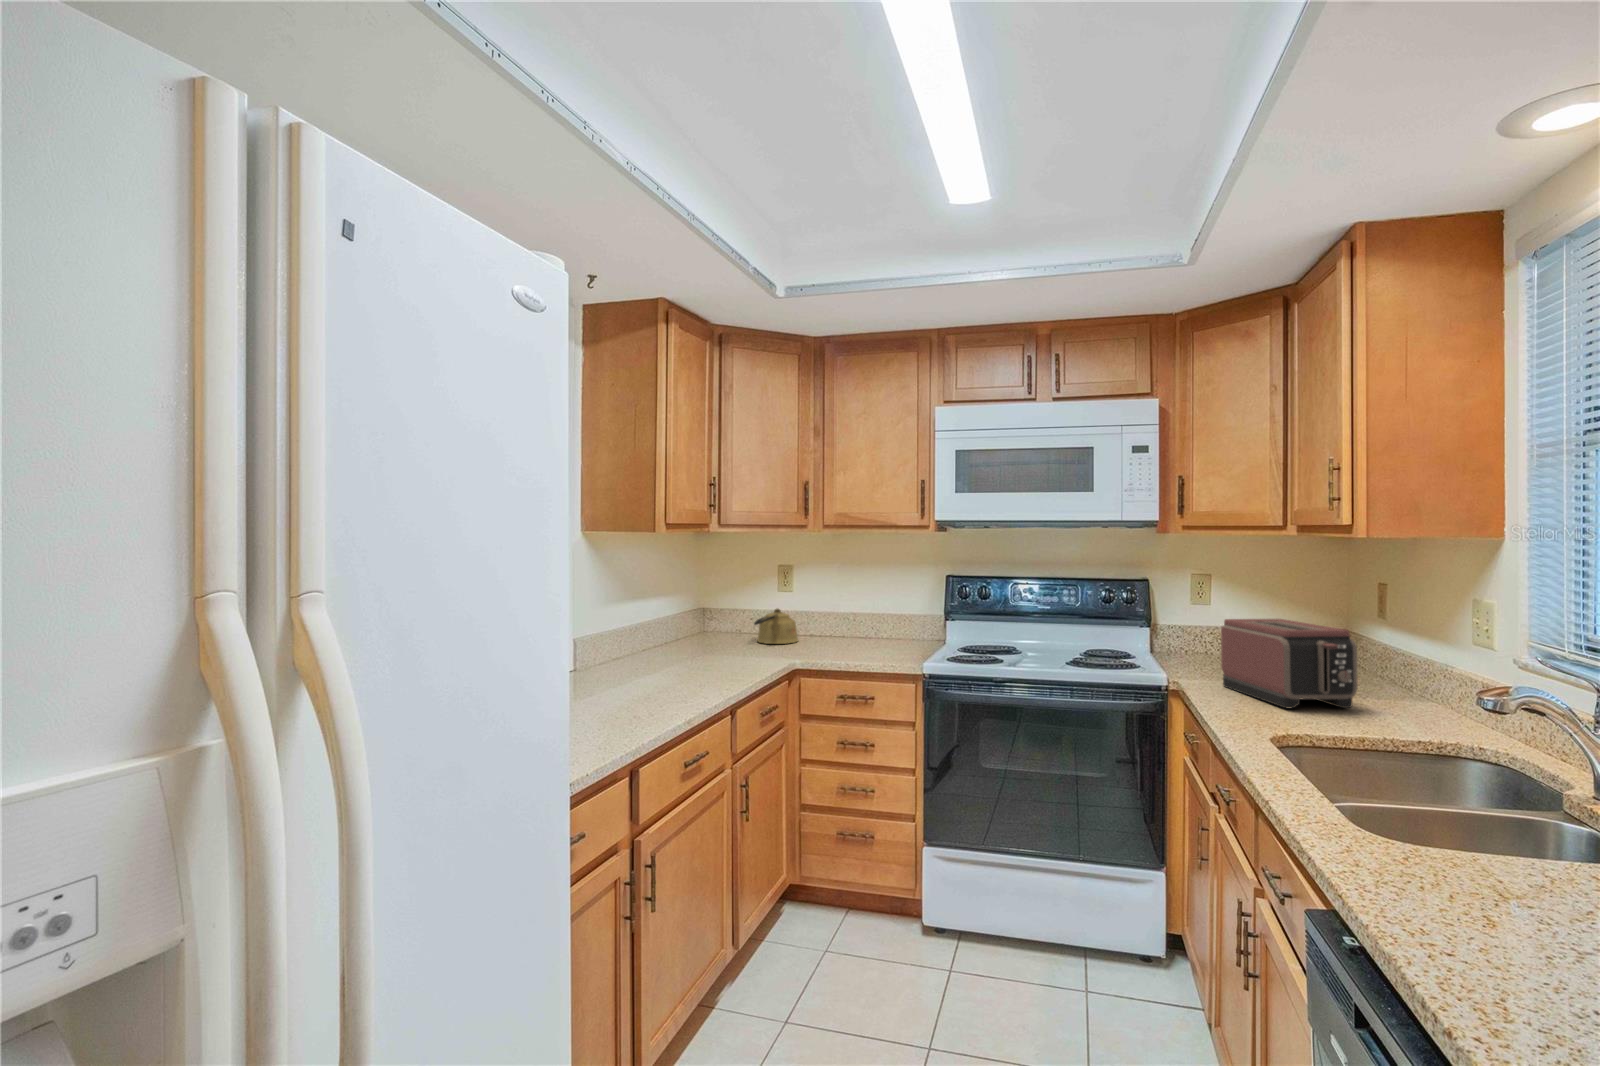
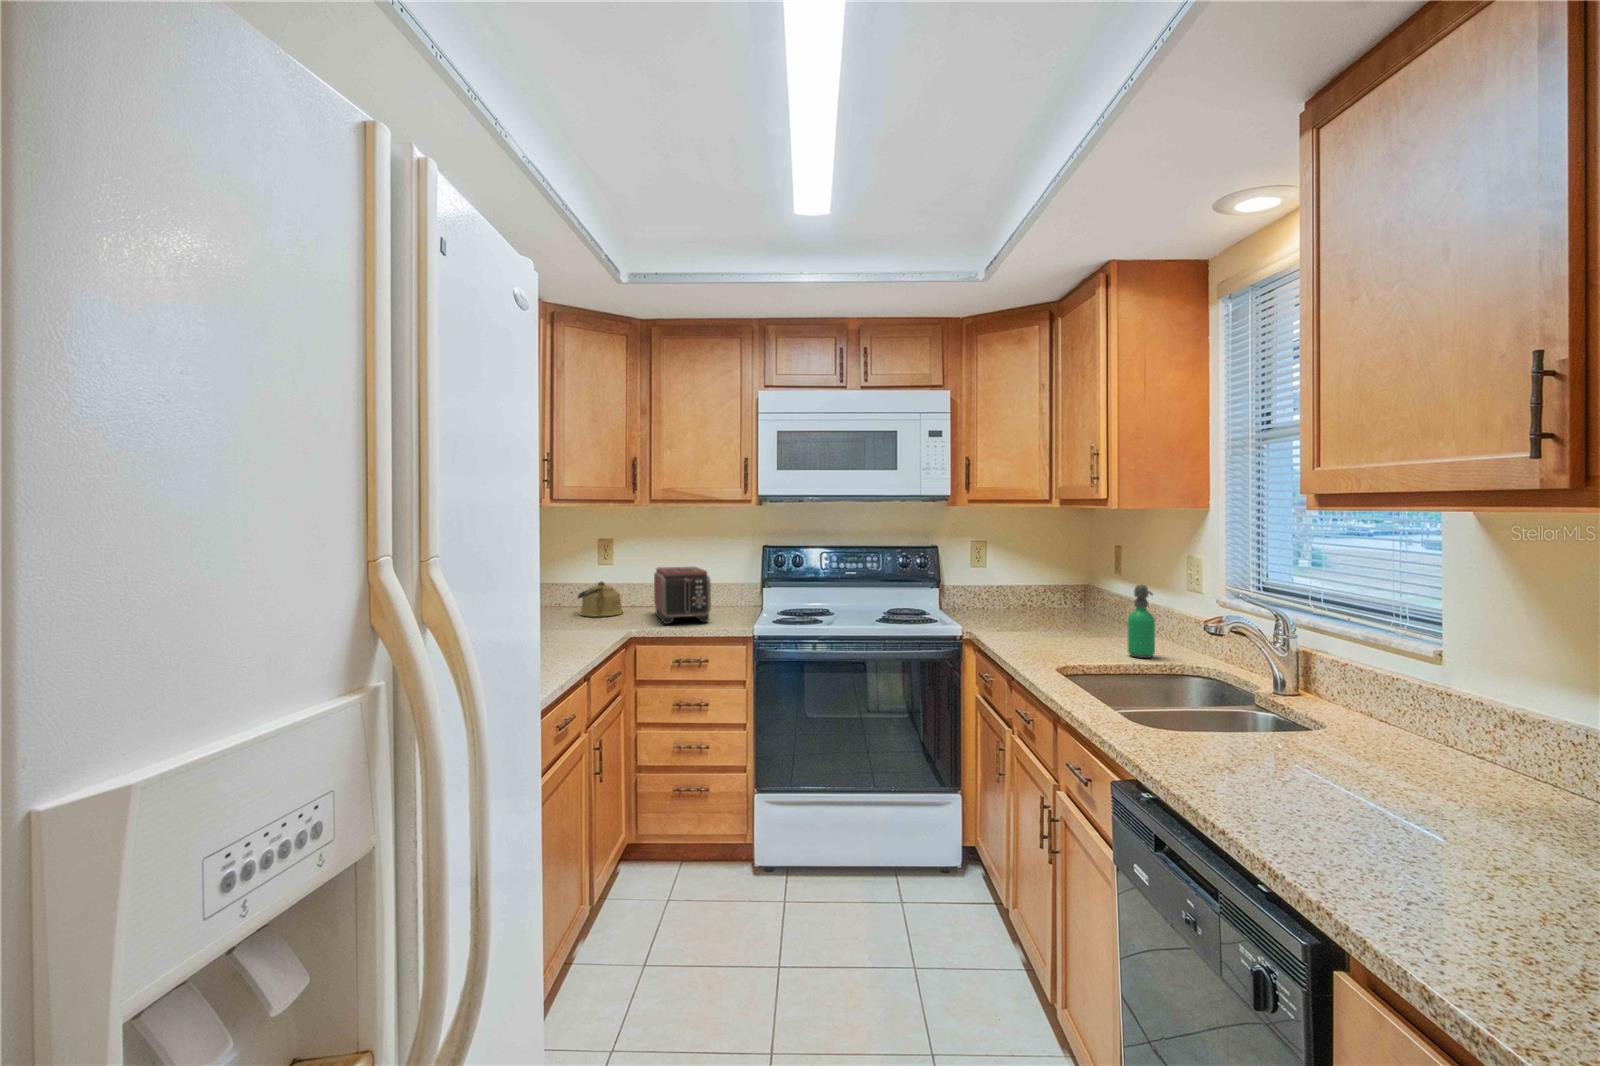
toaster: present [1221,619,1358,708] -> present [654,567,711,624]
soap dispenser: none [1382,636,1423,731] -> present [1128,585,1155,658]

